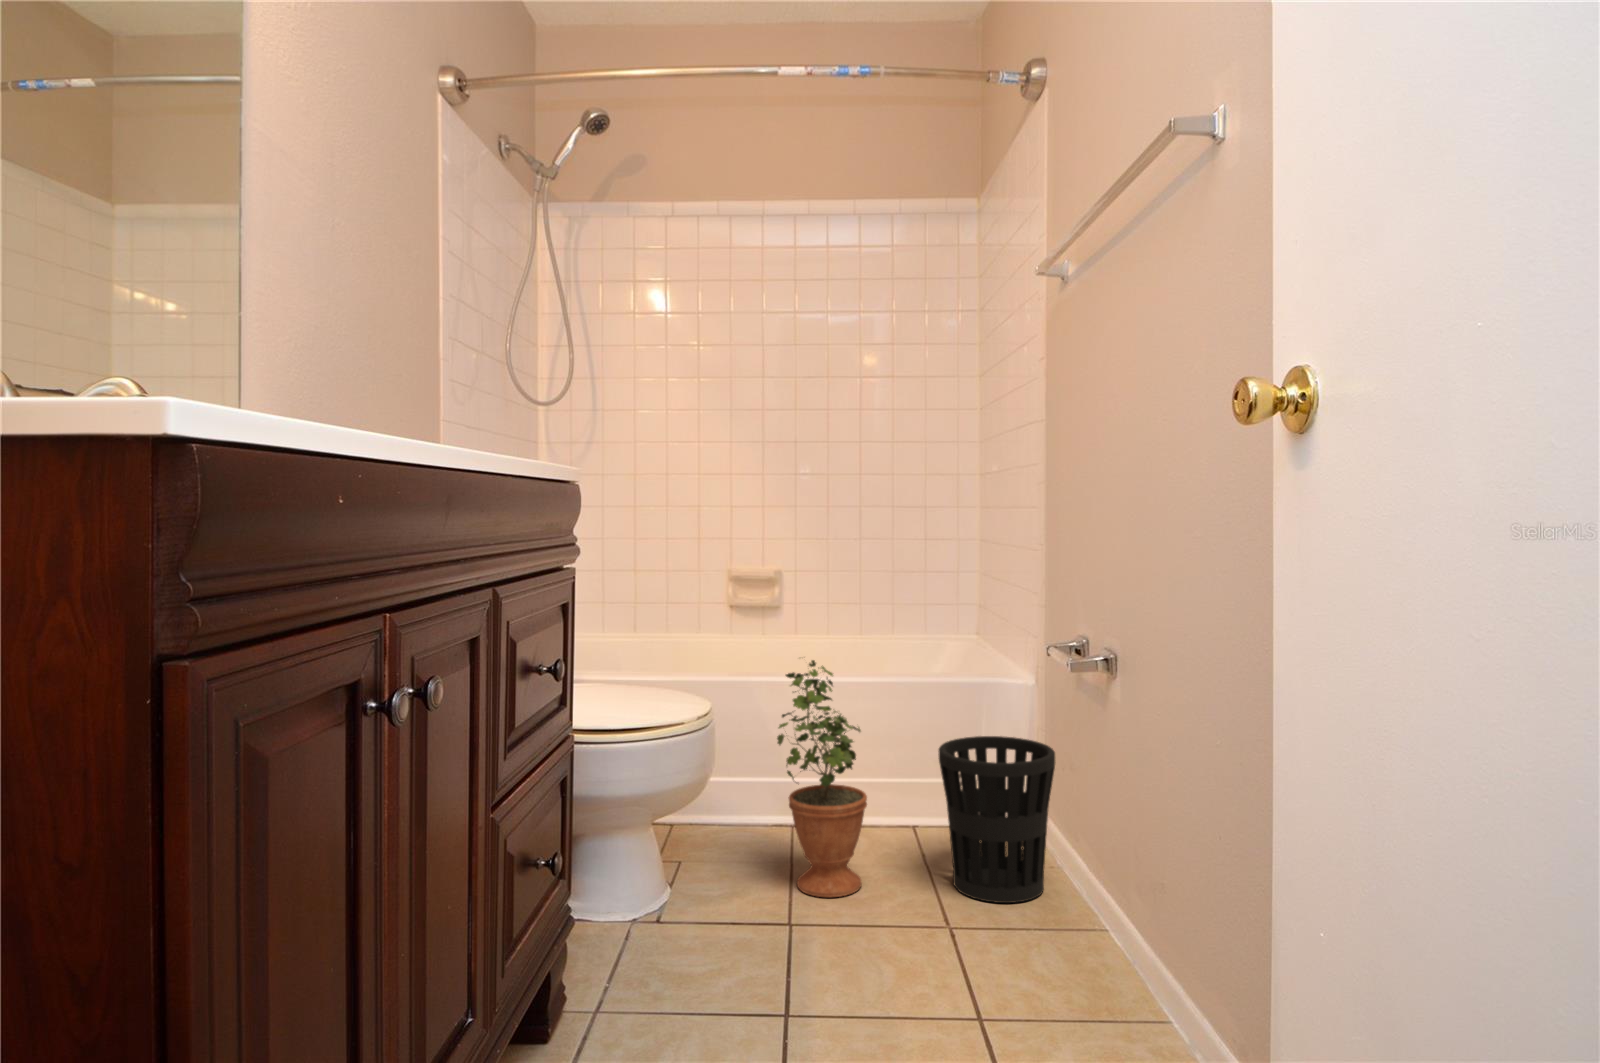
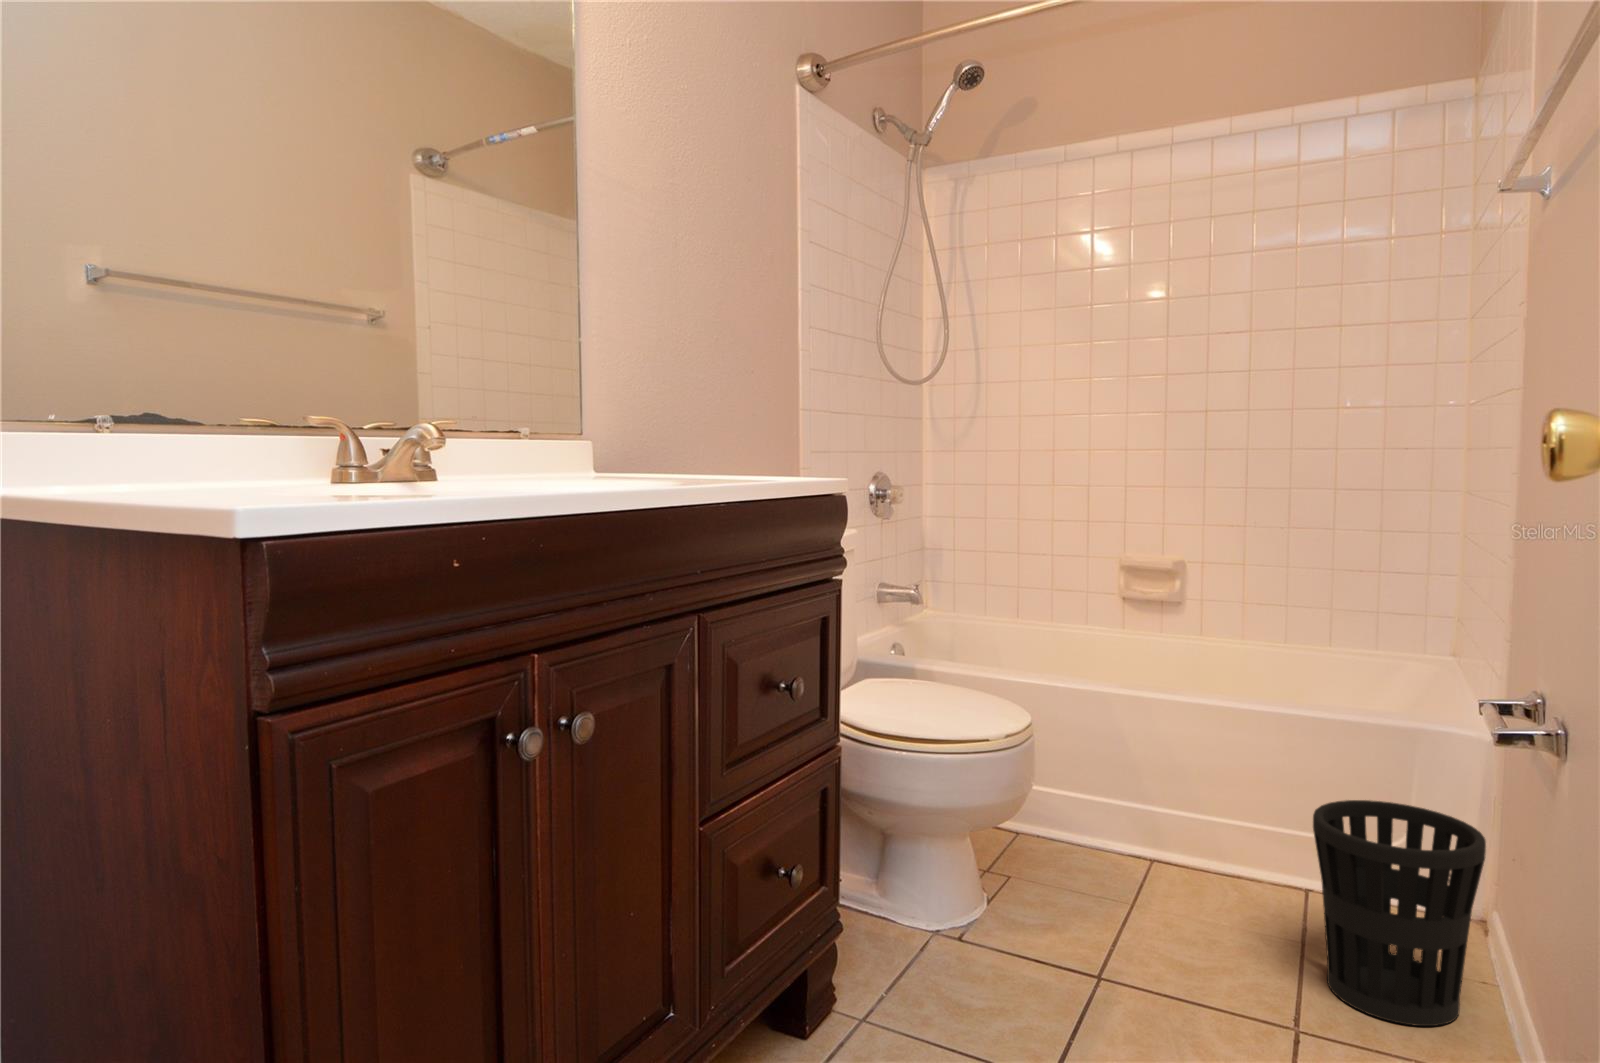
potted plant: present [777,660,867,897] -> none [1103,677,1216,959]

